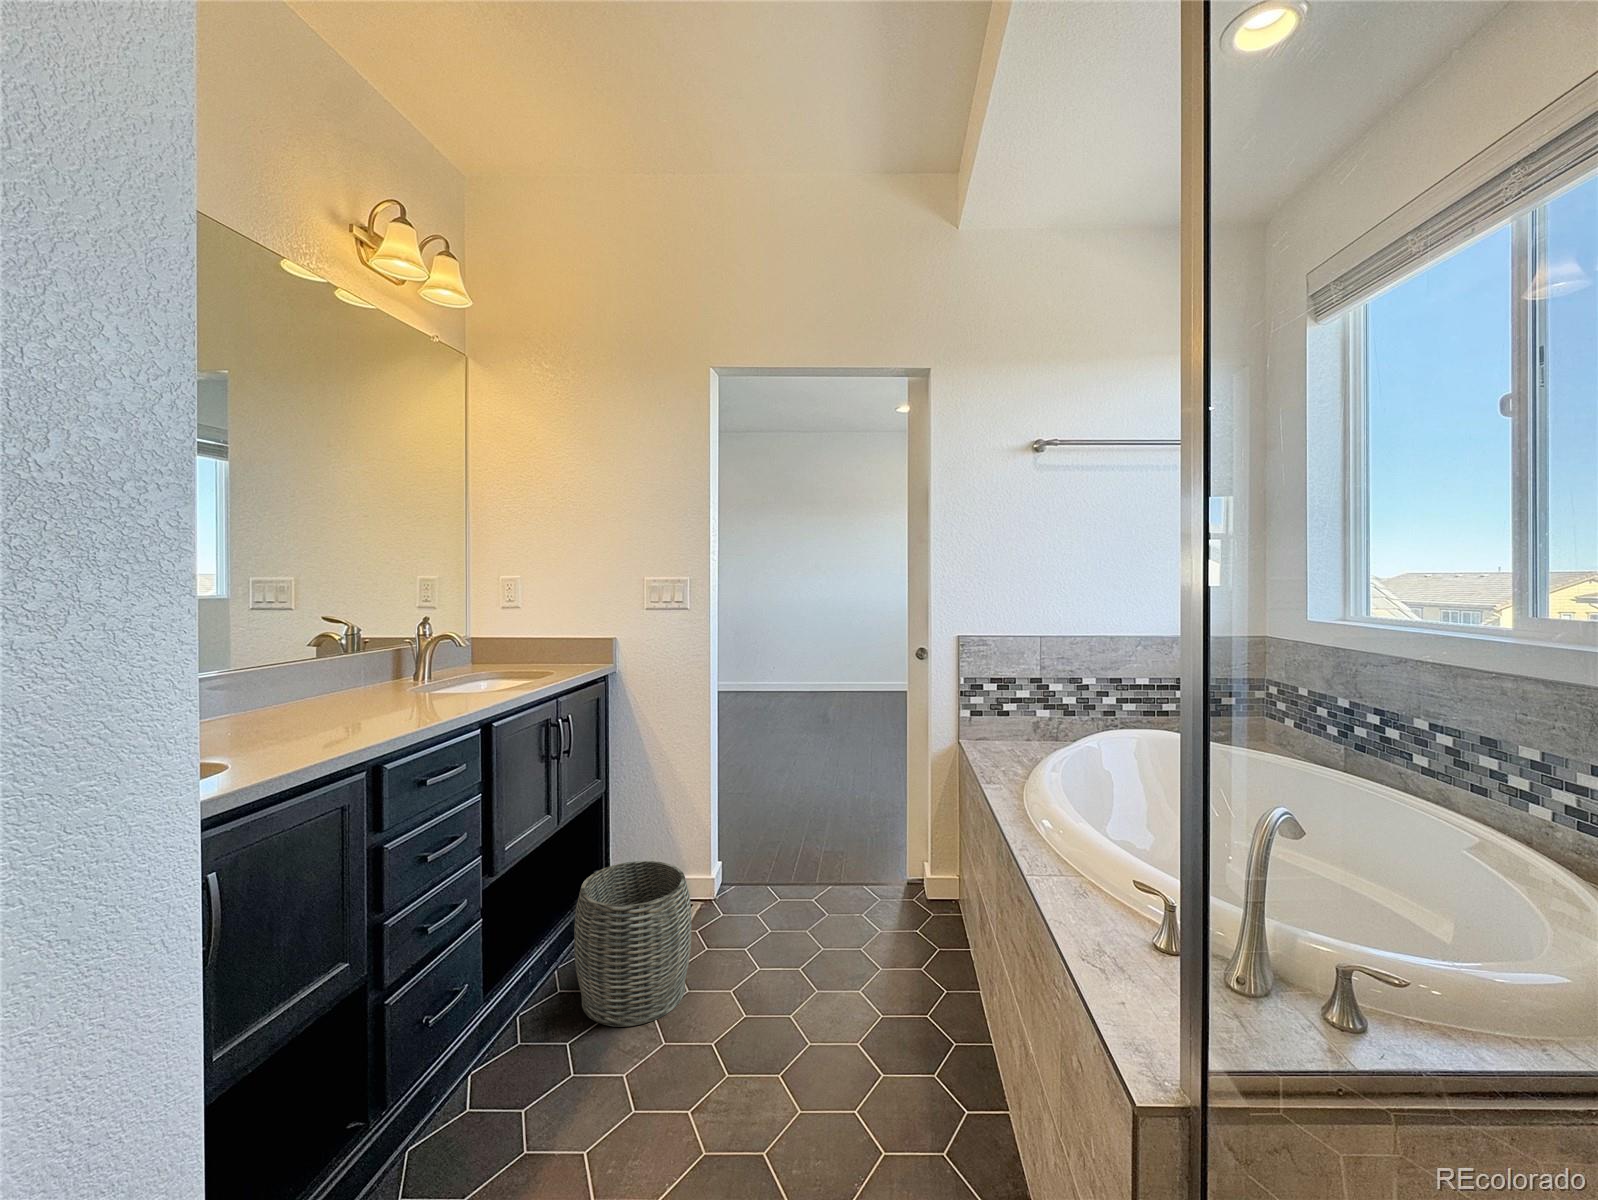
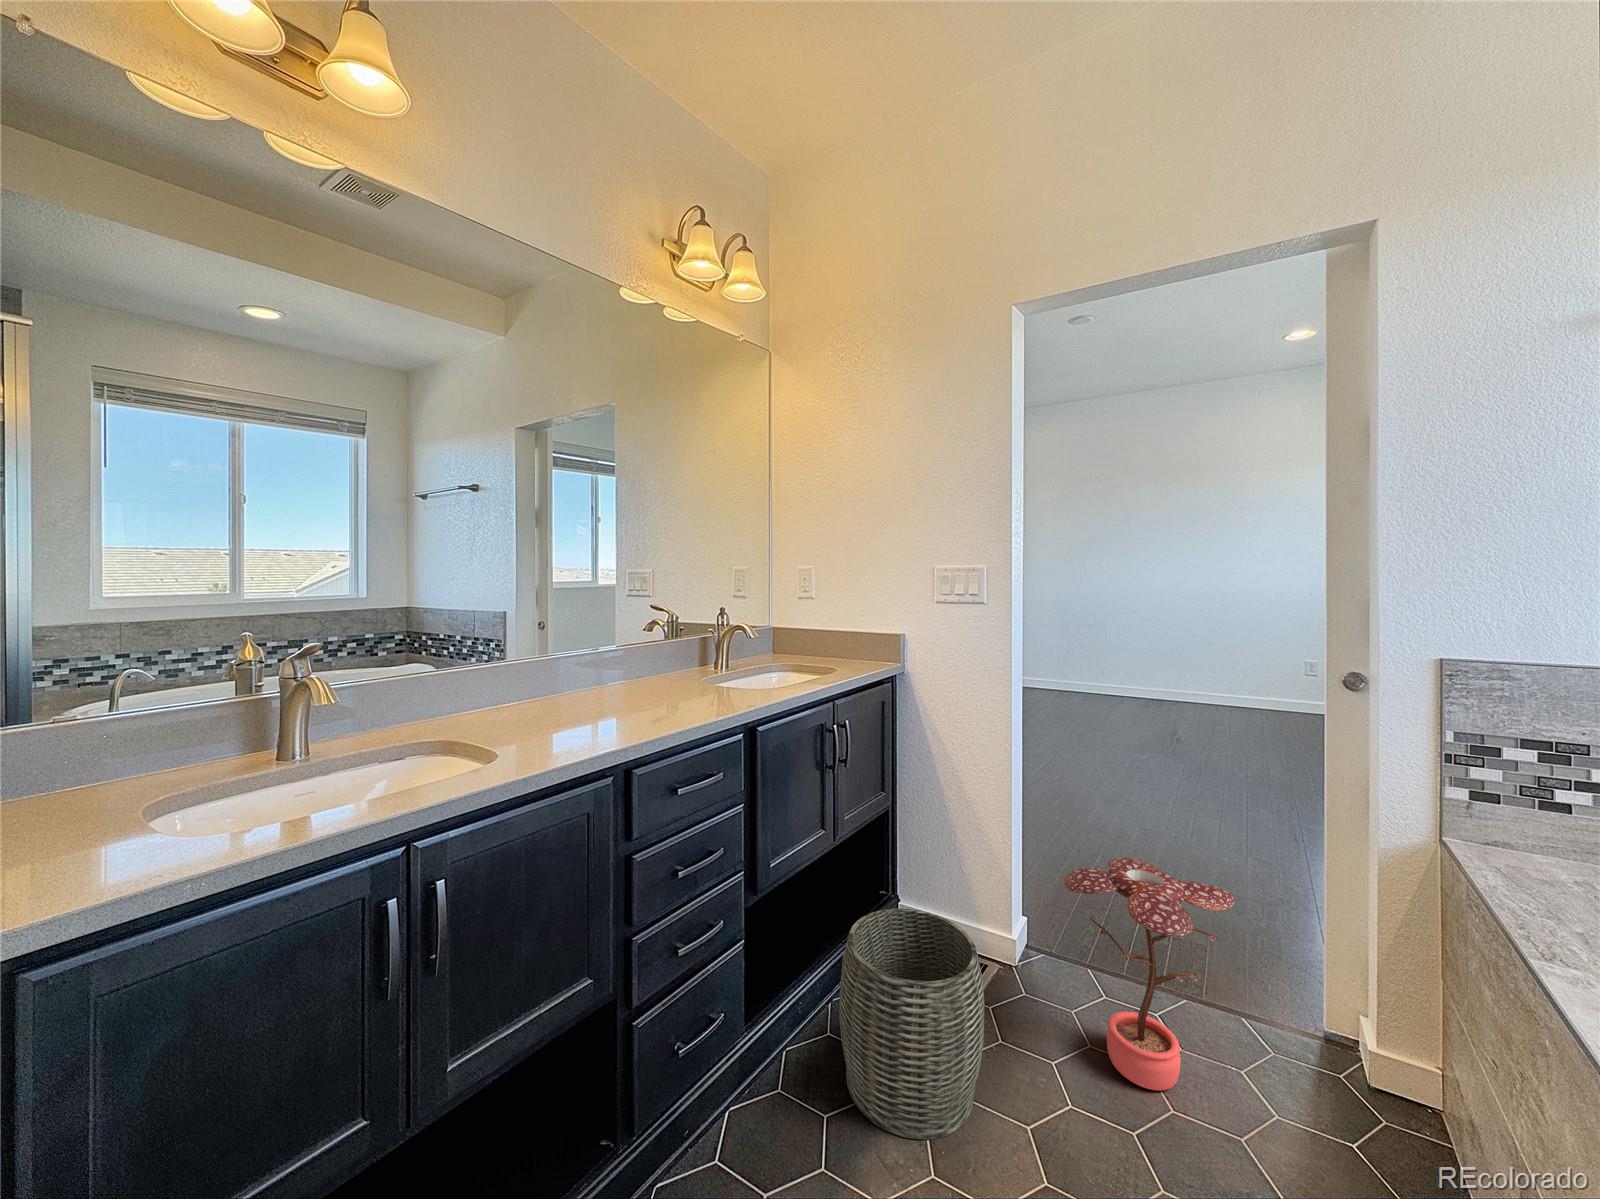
potted plant: none [746,791,852,945] -> present [1064,857,1235,1090]

